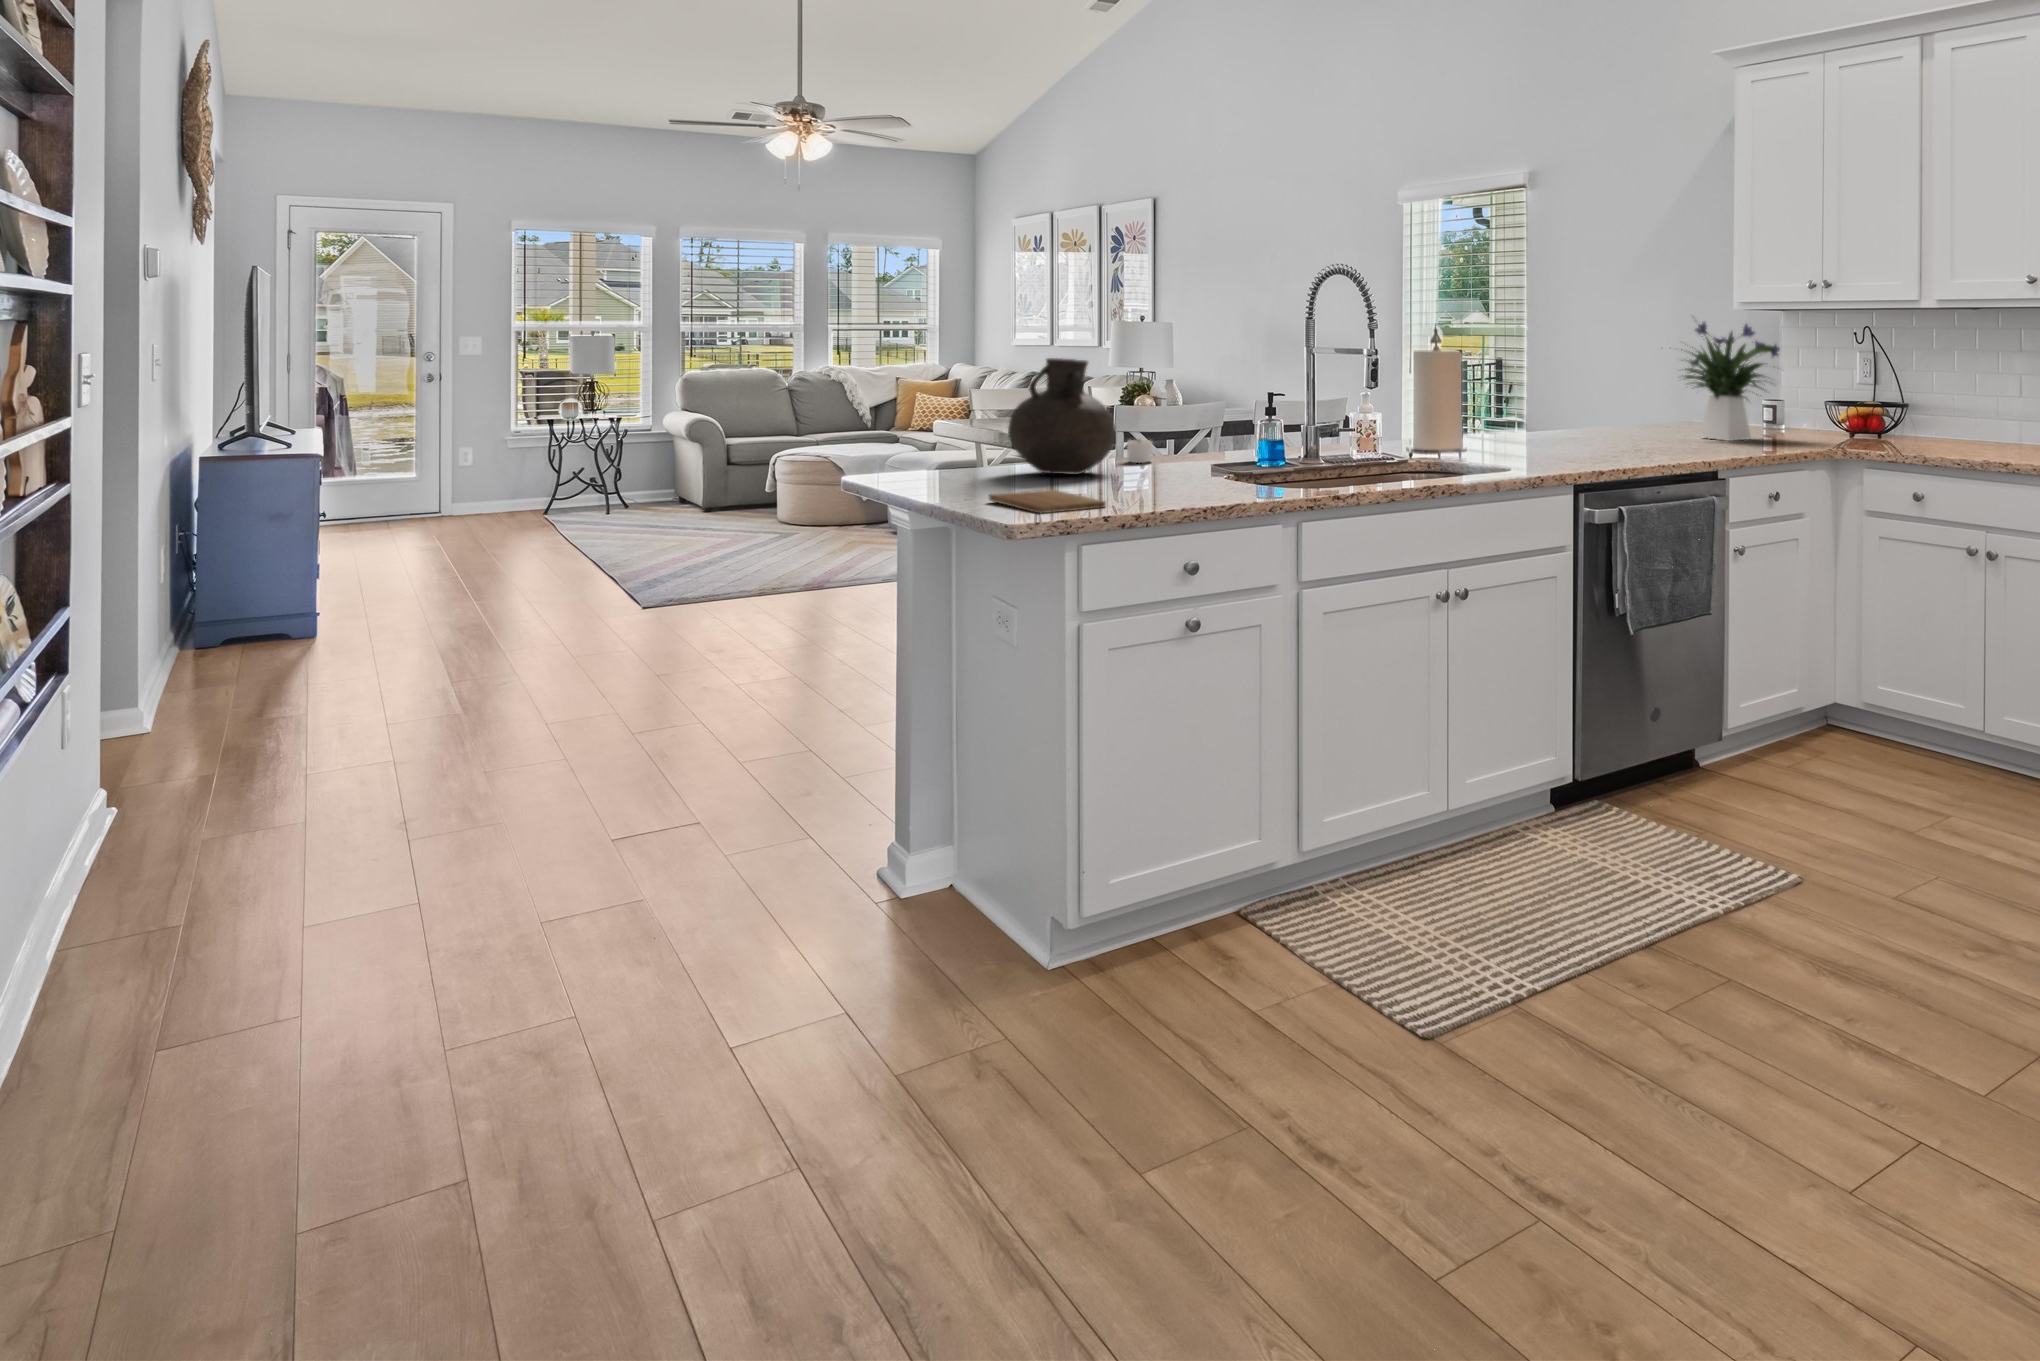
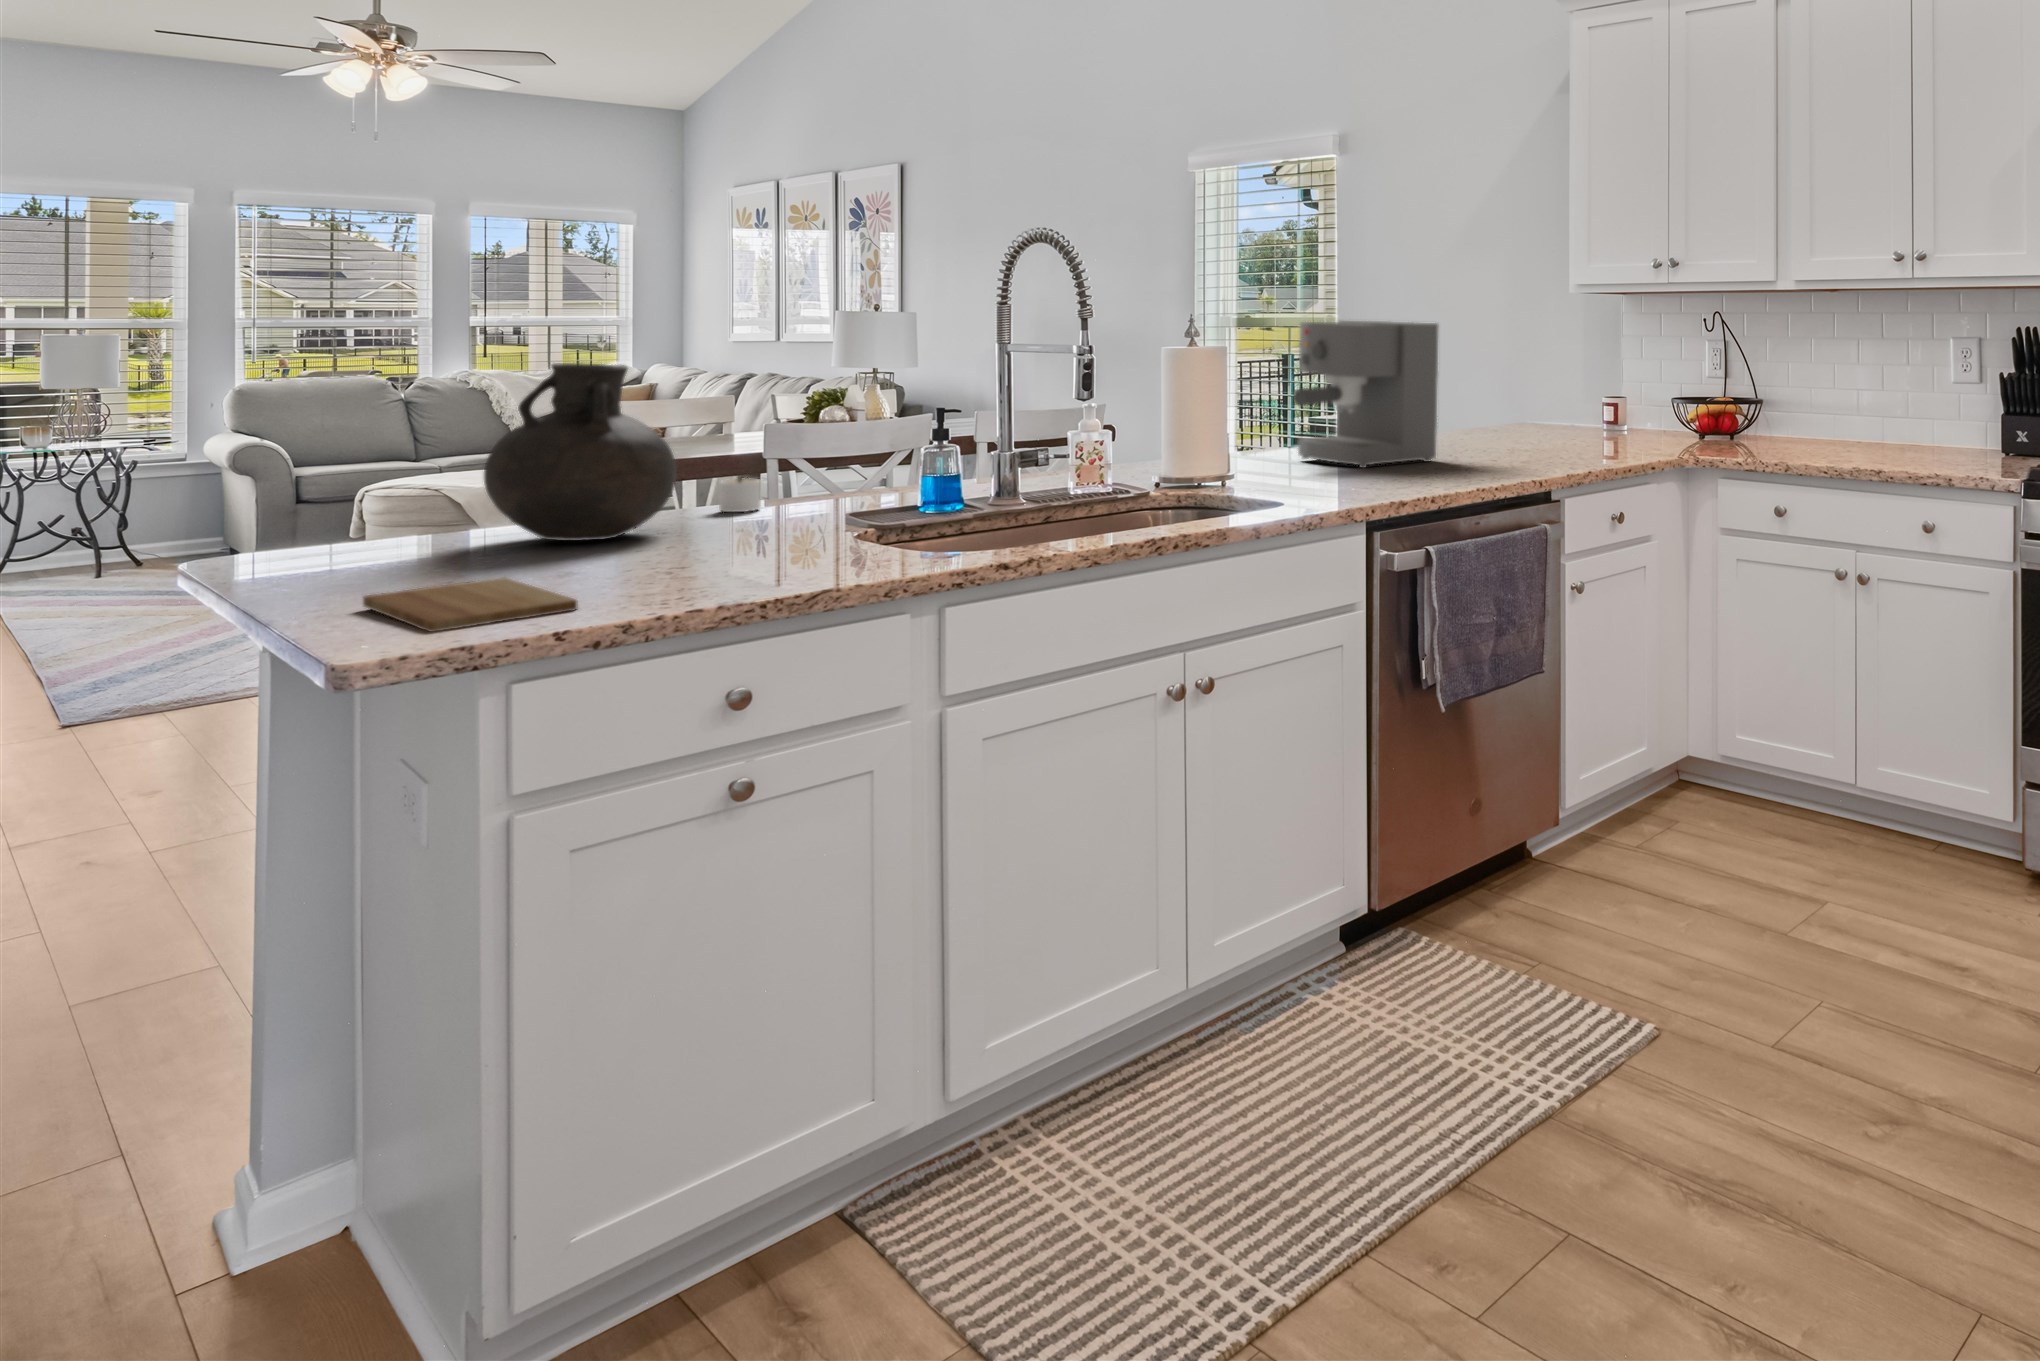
flower arrangement: present [1681,322,1780,441] -> none [1471,301,1615,450]
coffee maker: none [1515,331,1632,449] -> present [1293,321,1439,468]

